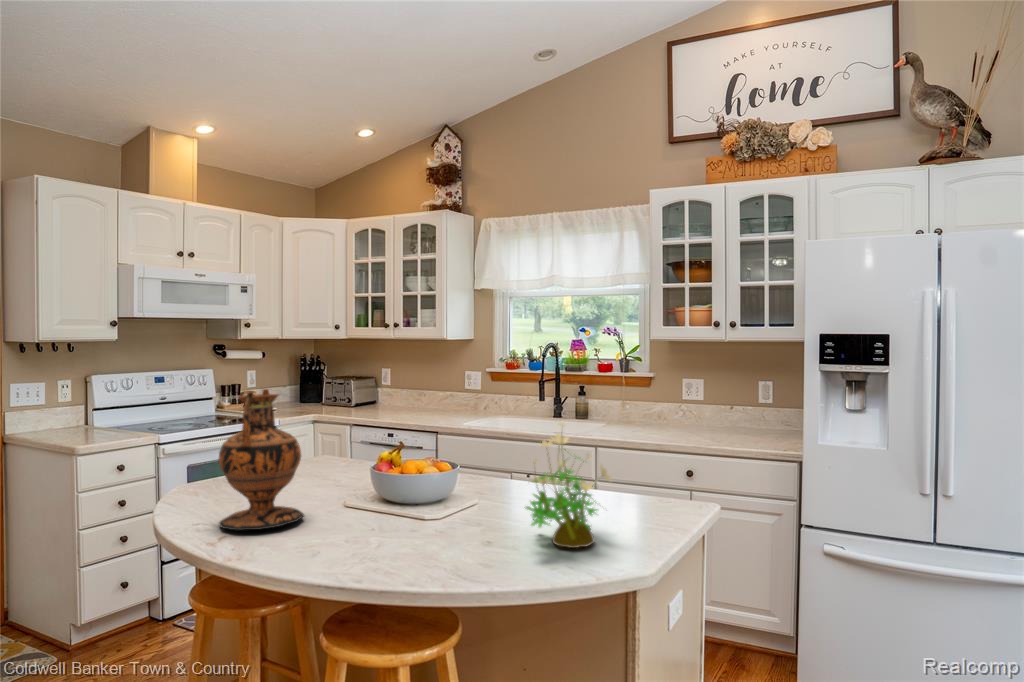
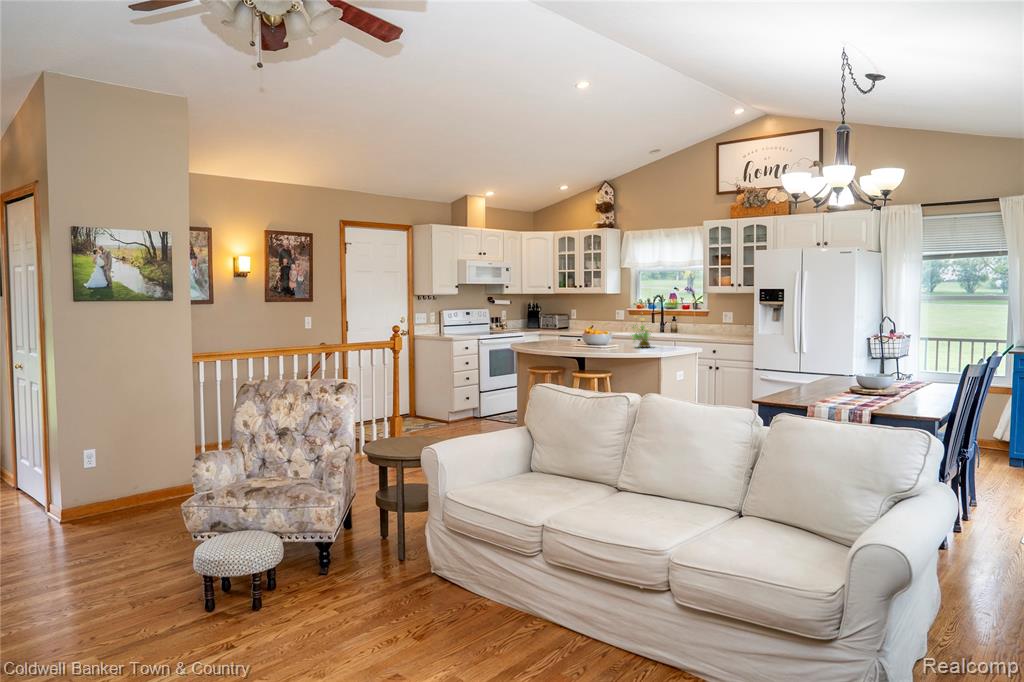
vase: present [219,389,304,530] -> none [540,305,564,345]

